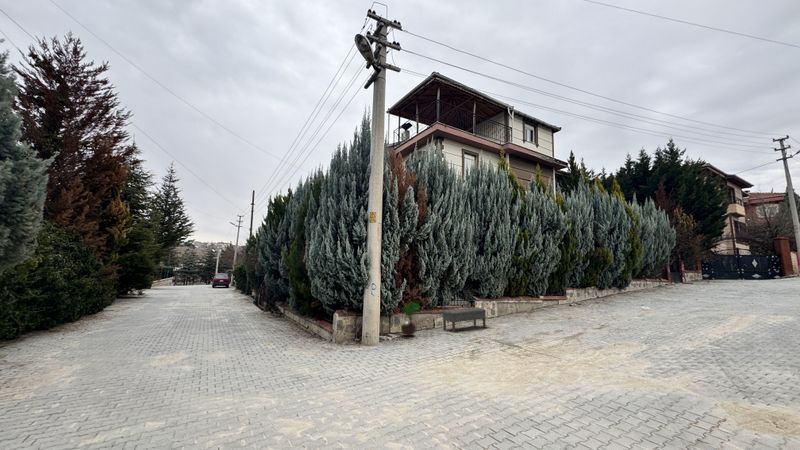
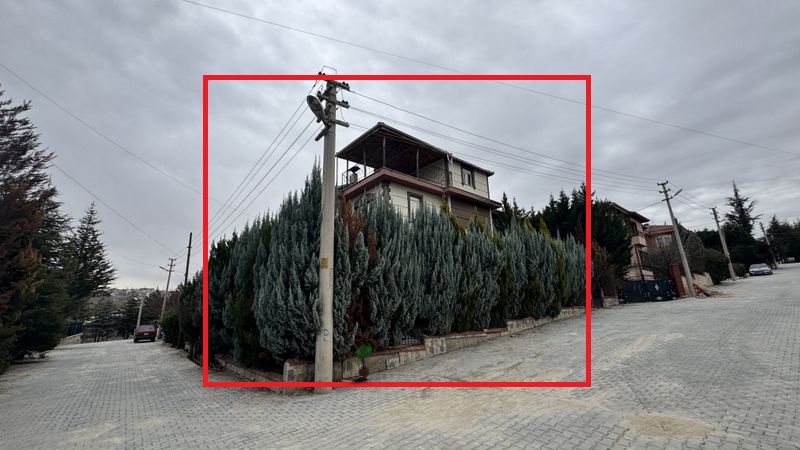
bench: present [442,308,486,333] -> none [393,346,435,373]

